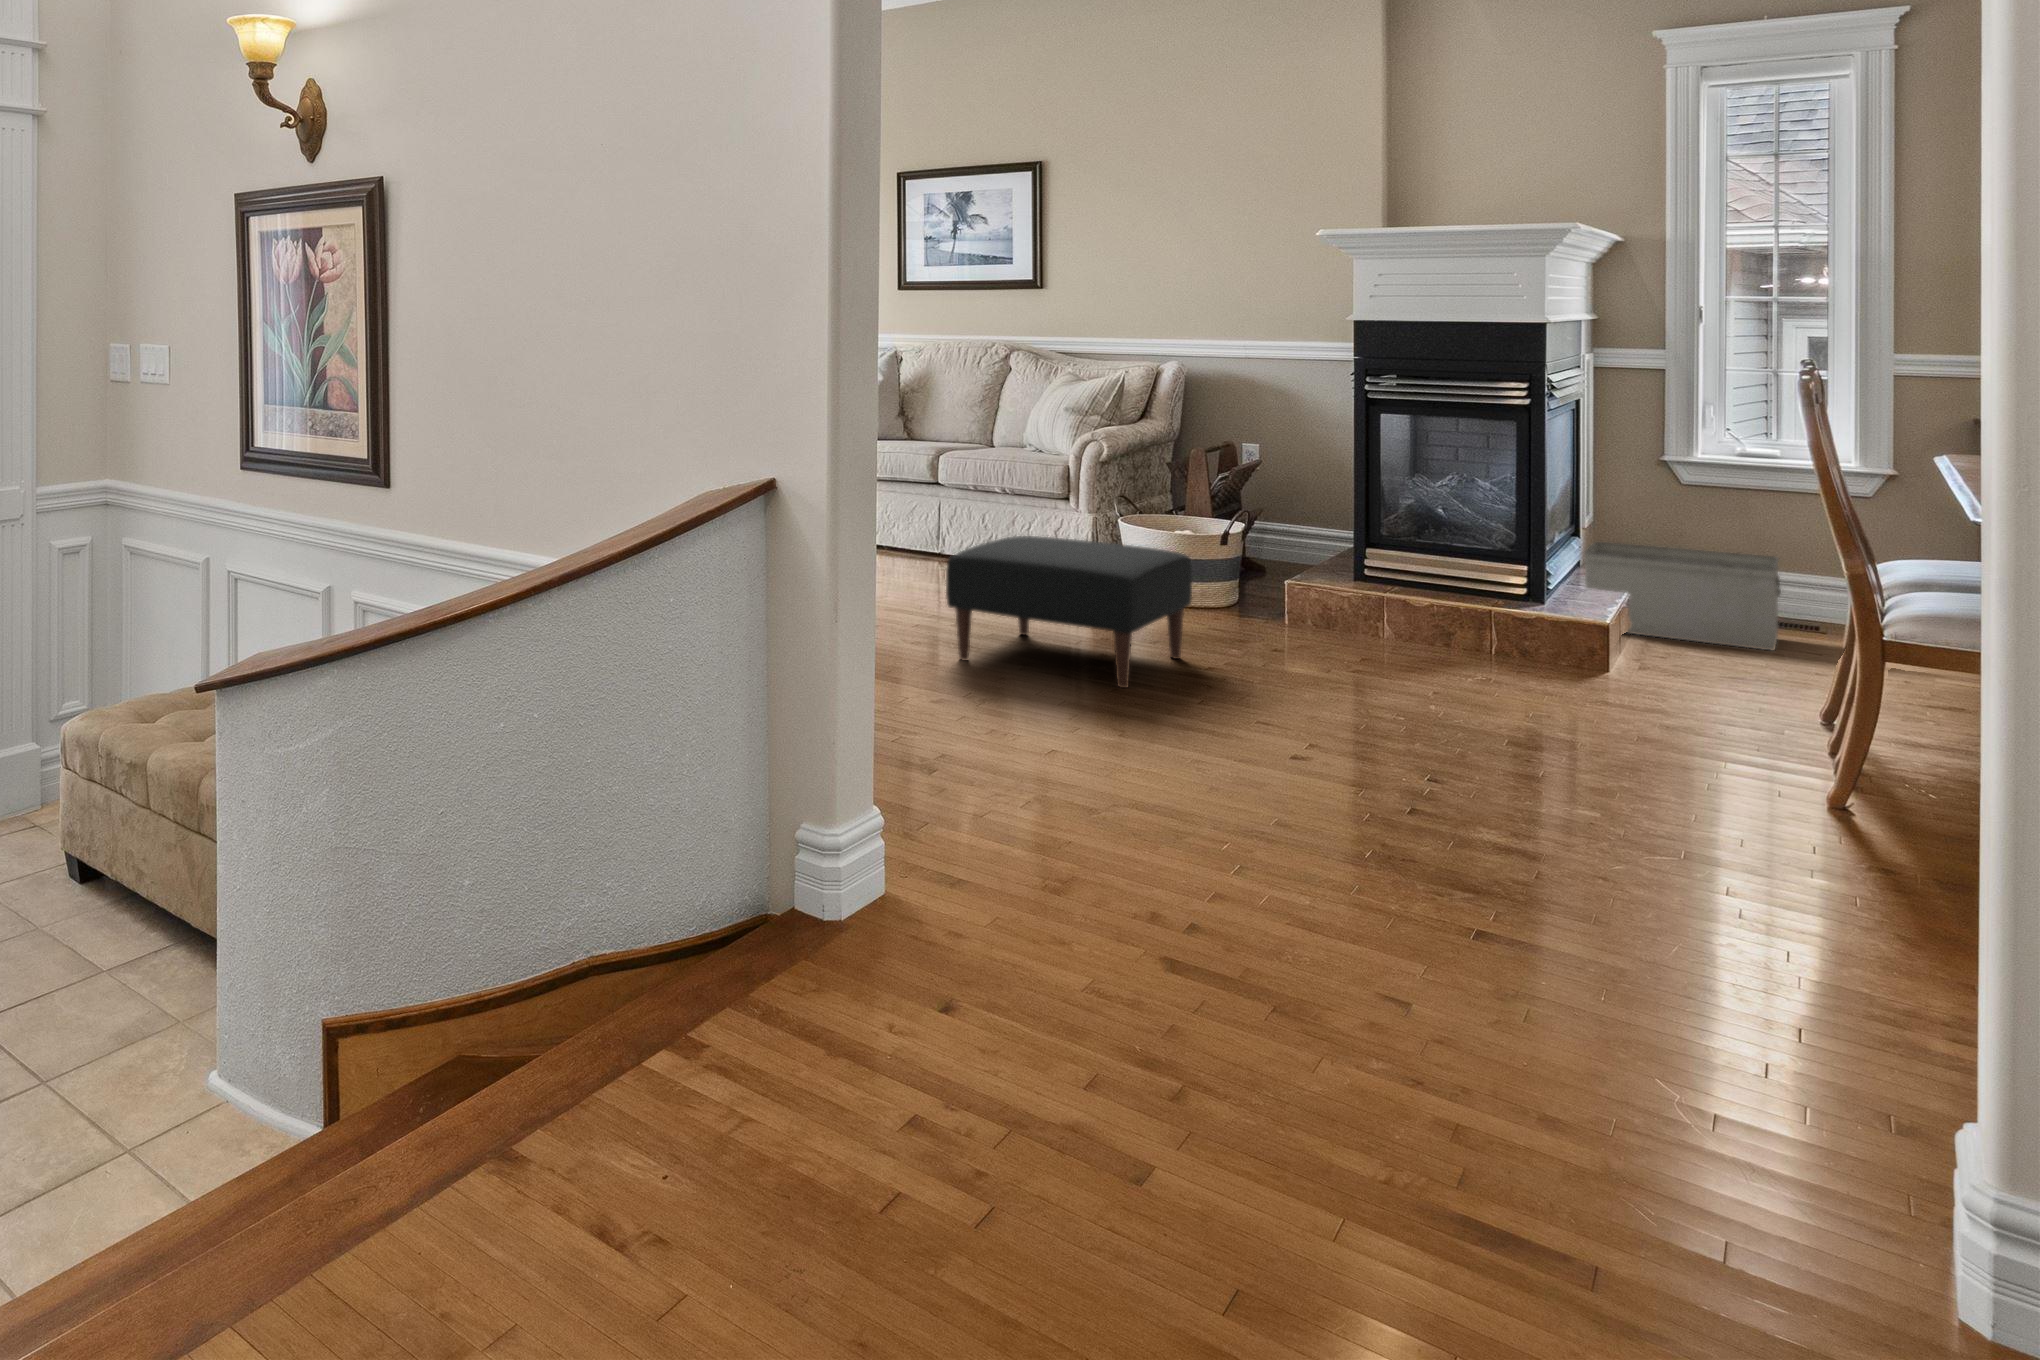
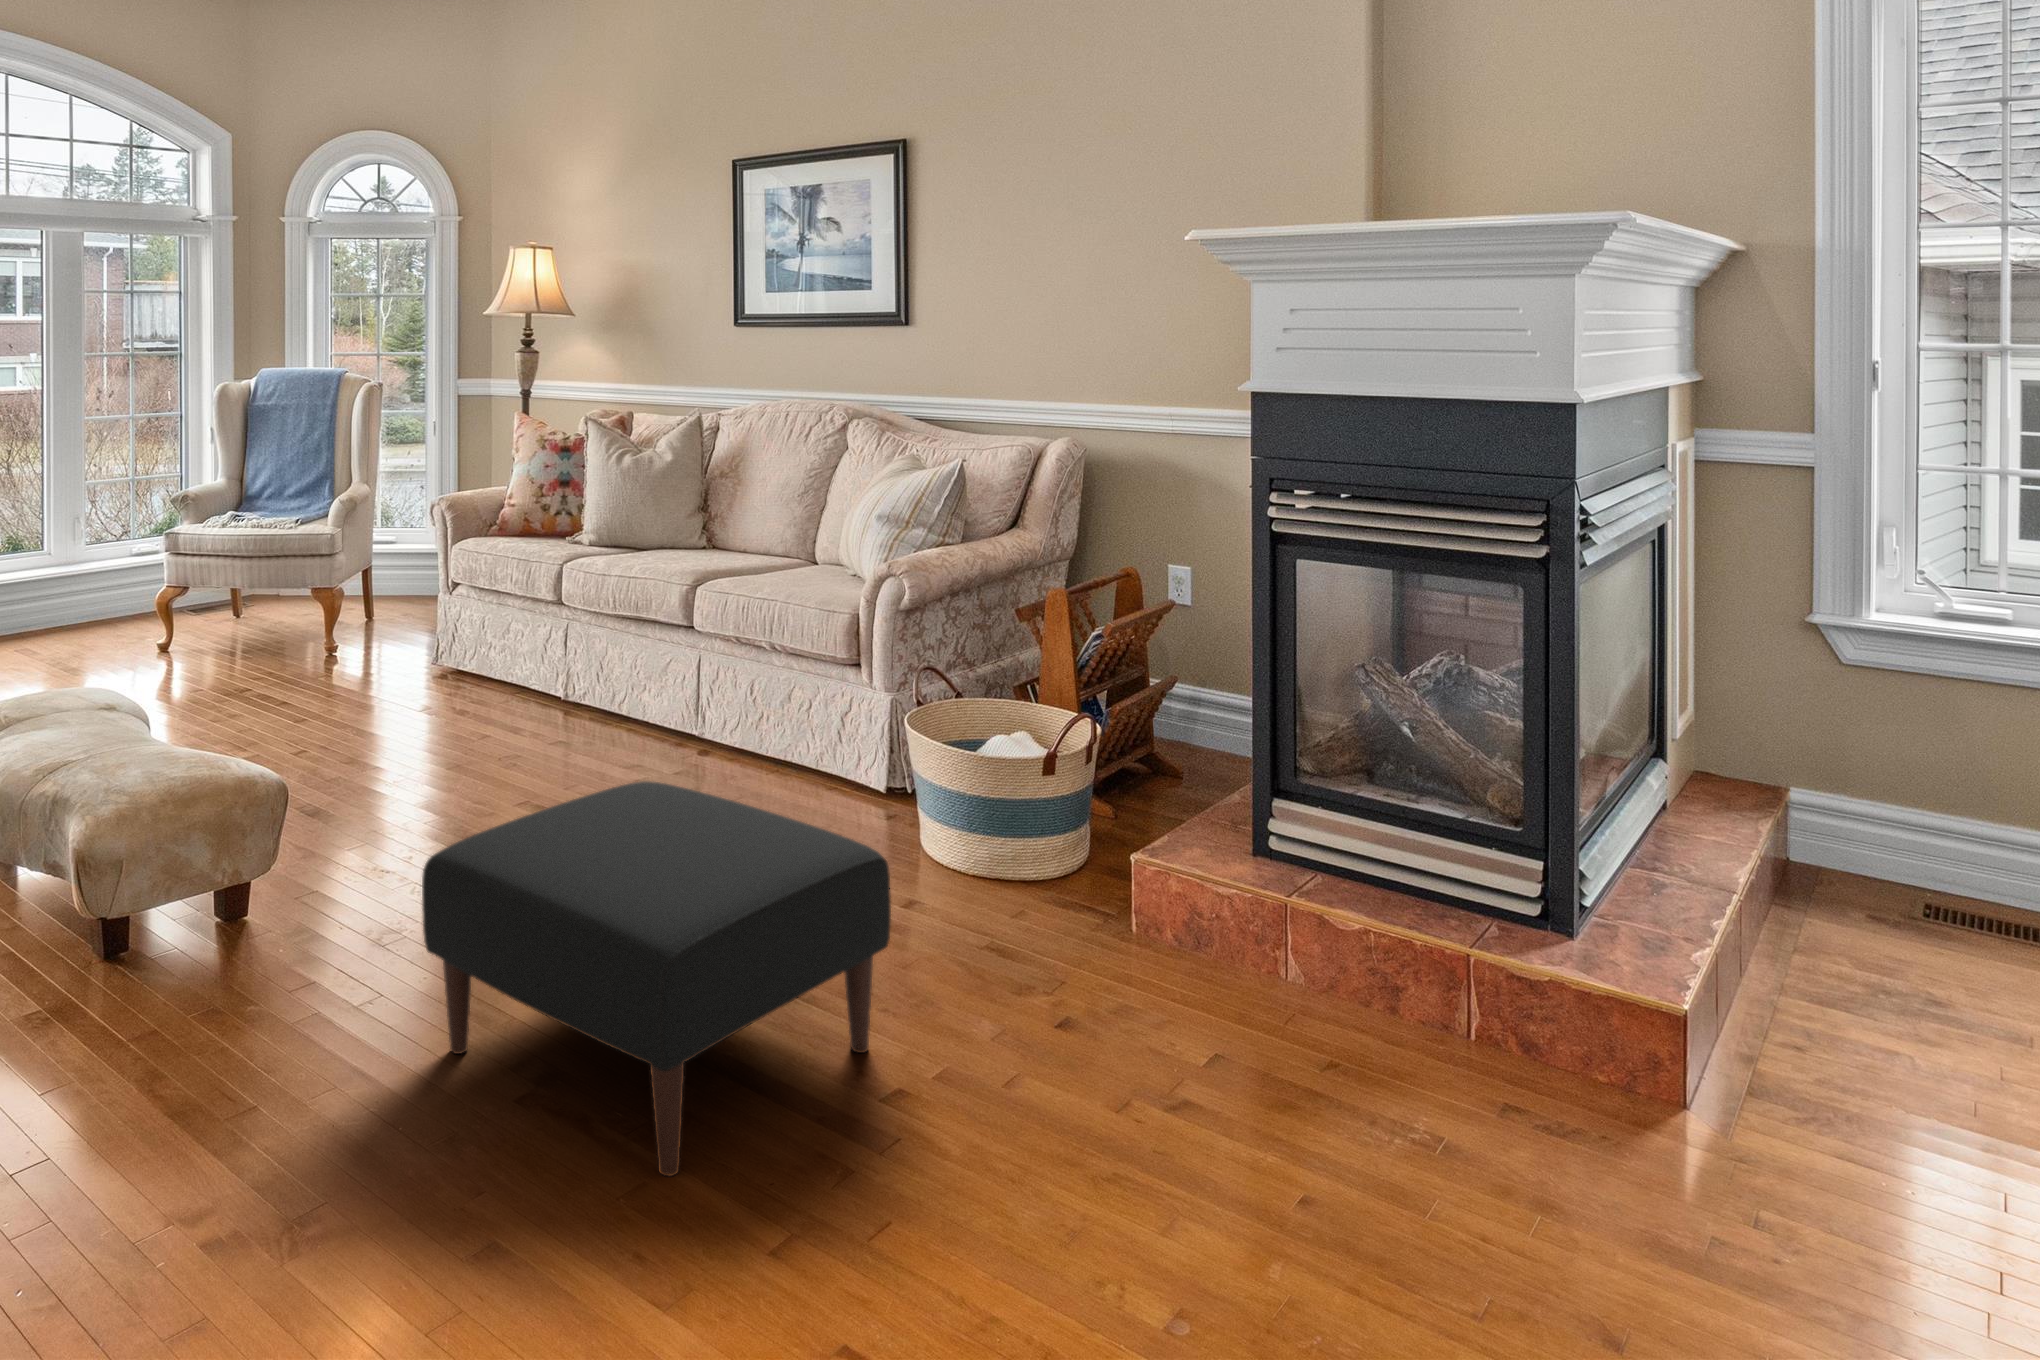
storage bin: present [1585,542,1781,651] -> none [1659,779,2023,1038]

